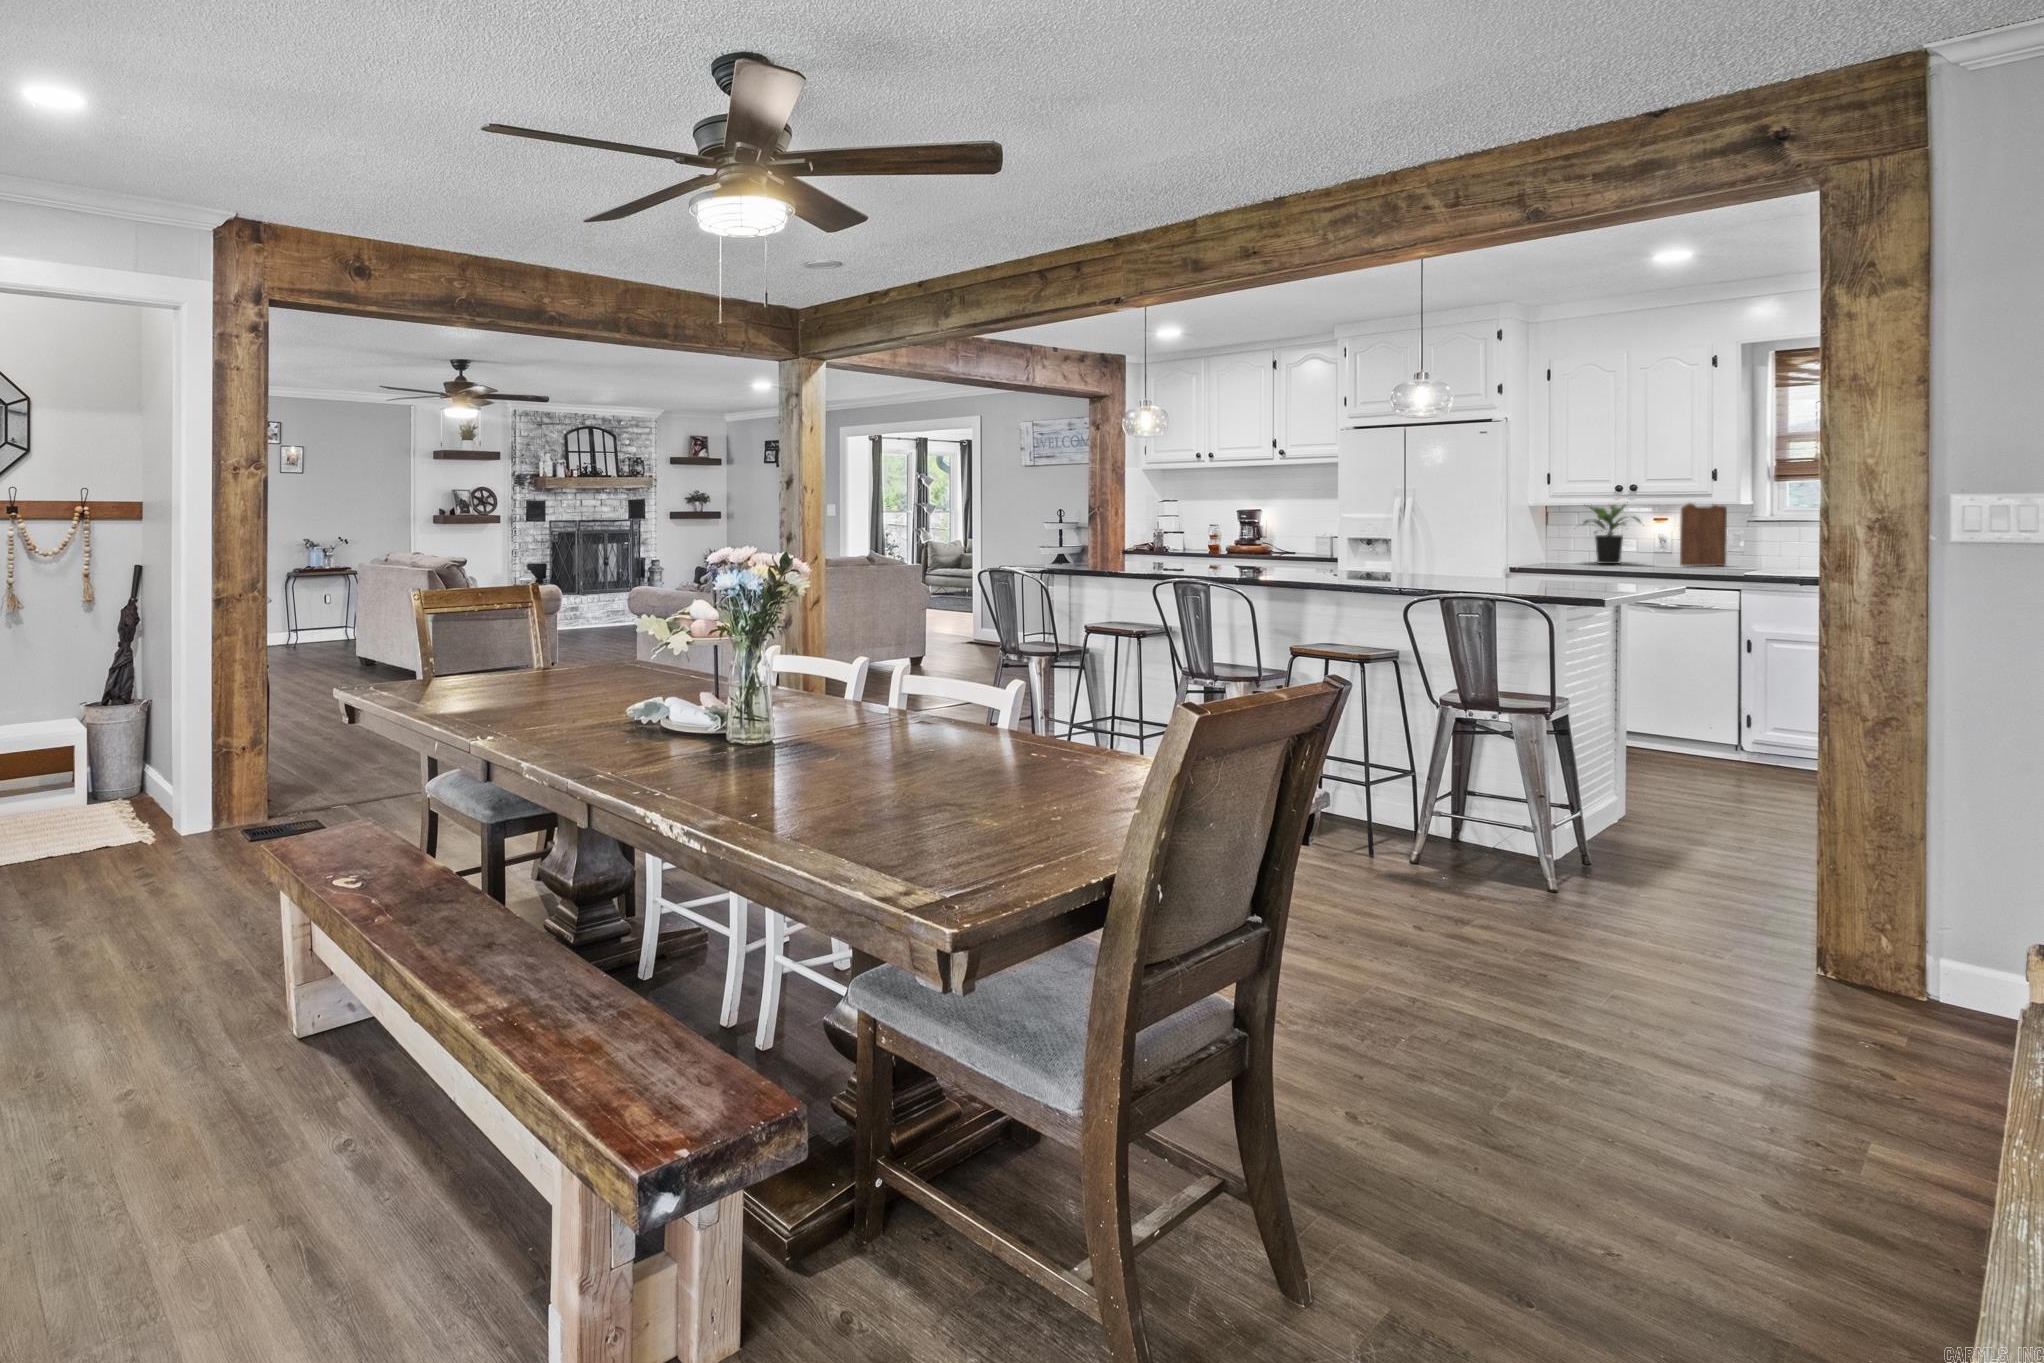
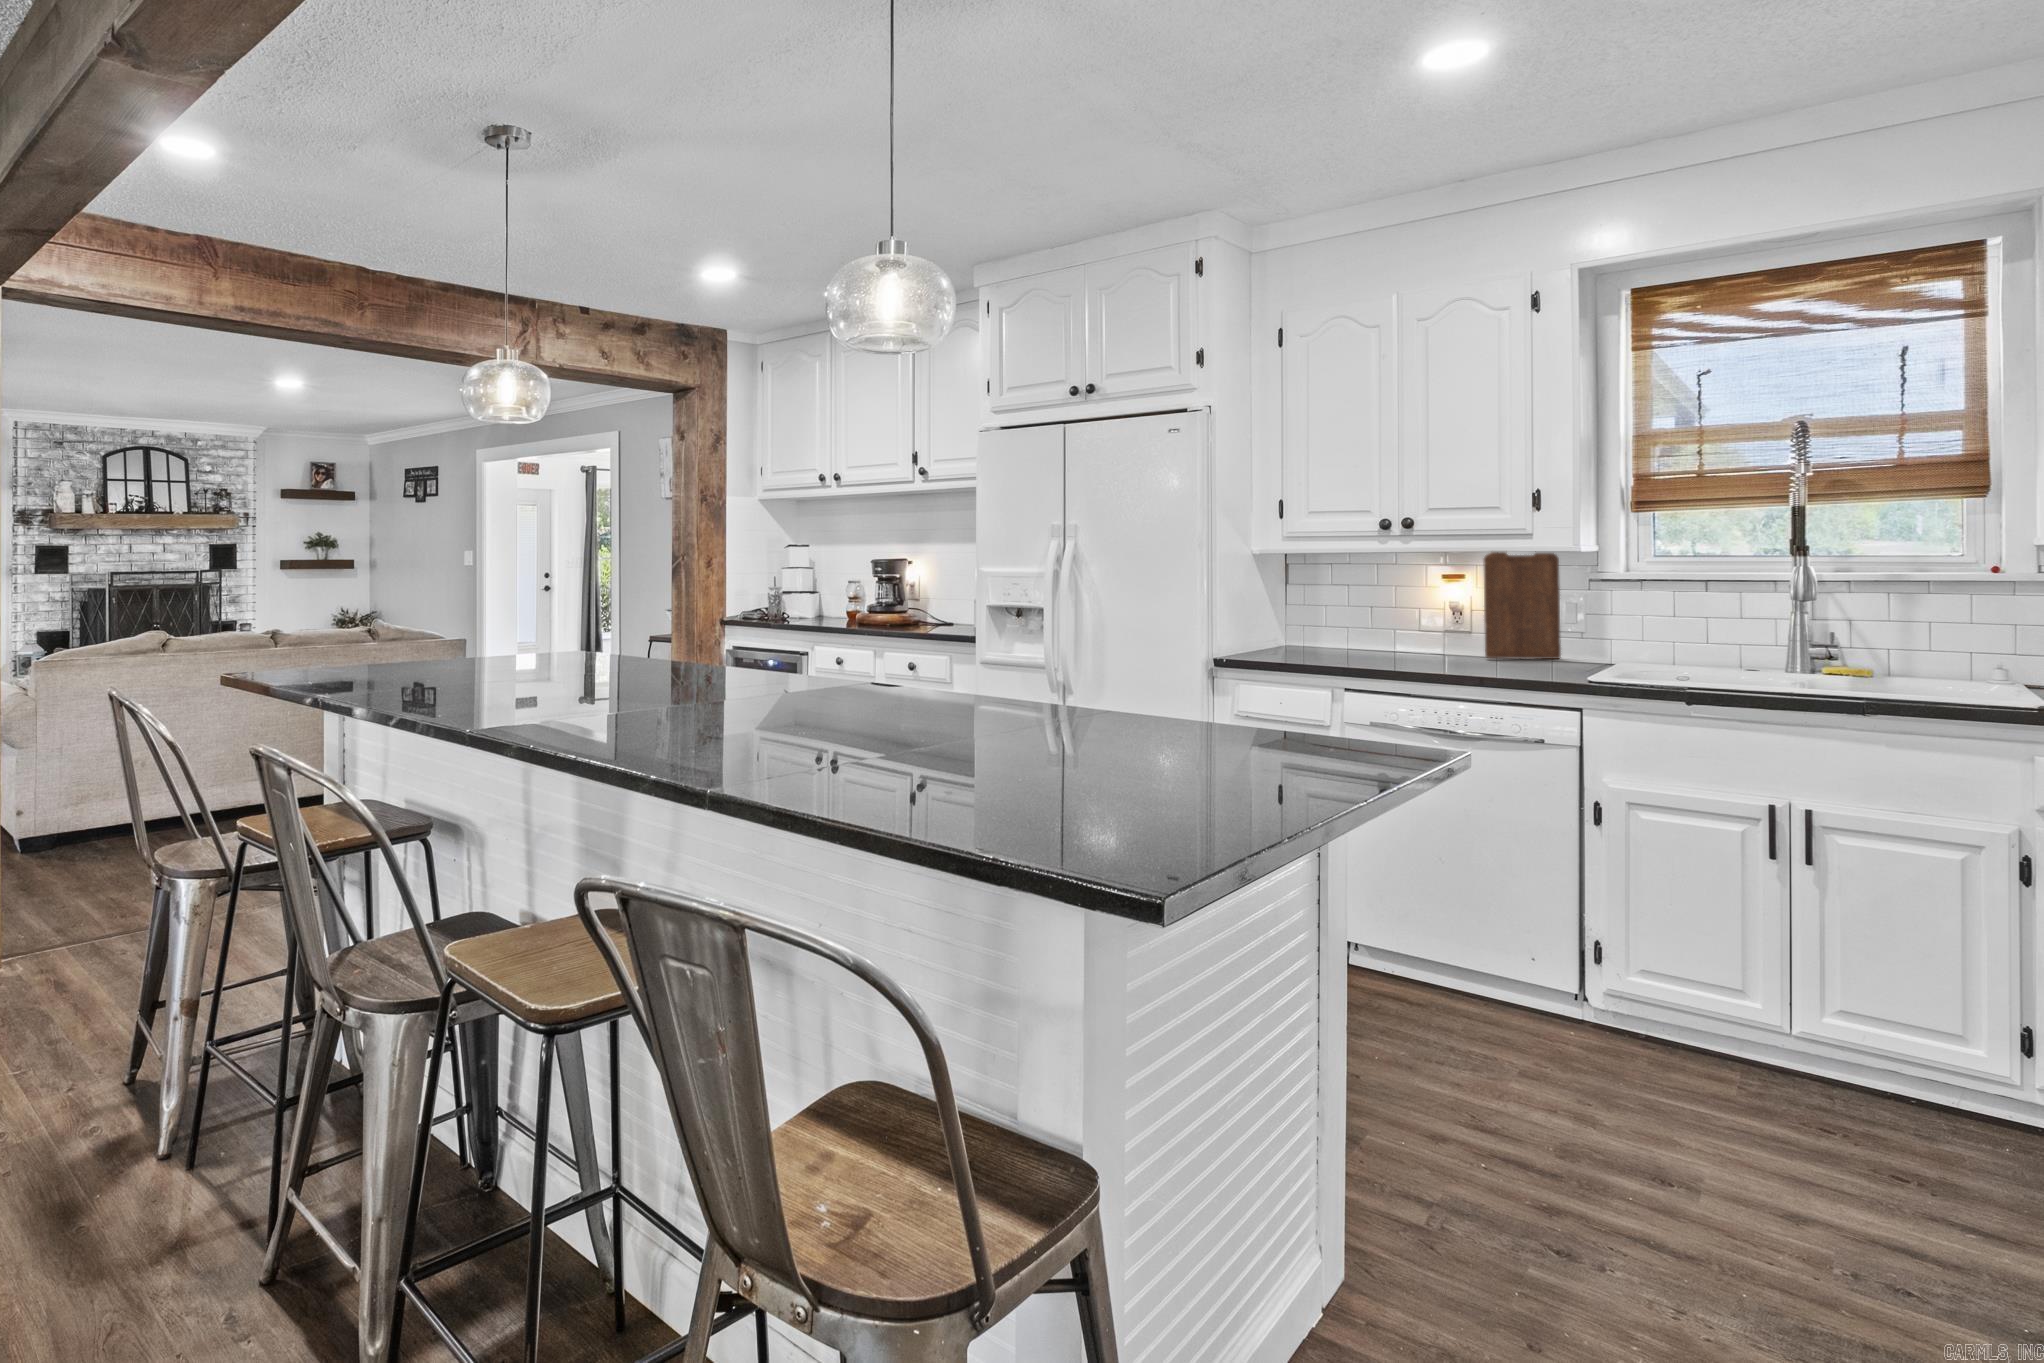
potted plant: present [1583,502,1640,564] -> none [1323,541,1430,653]

